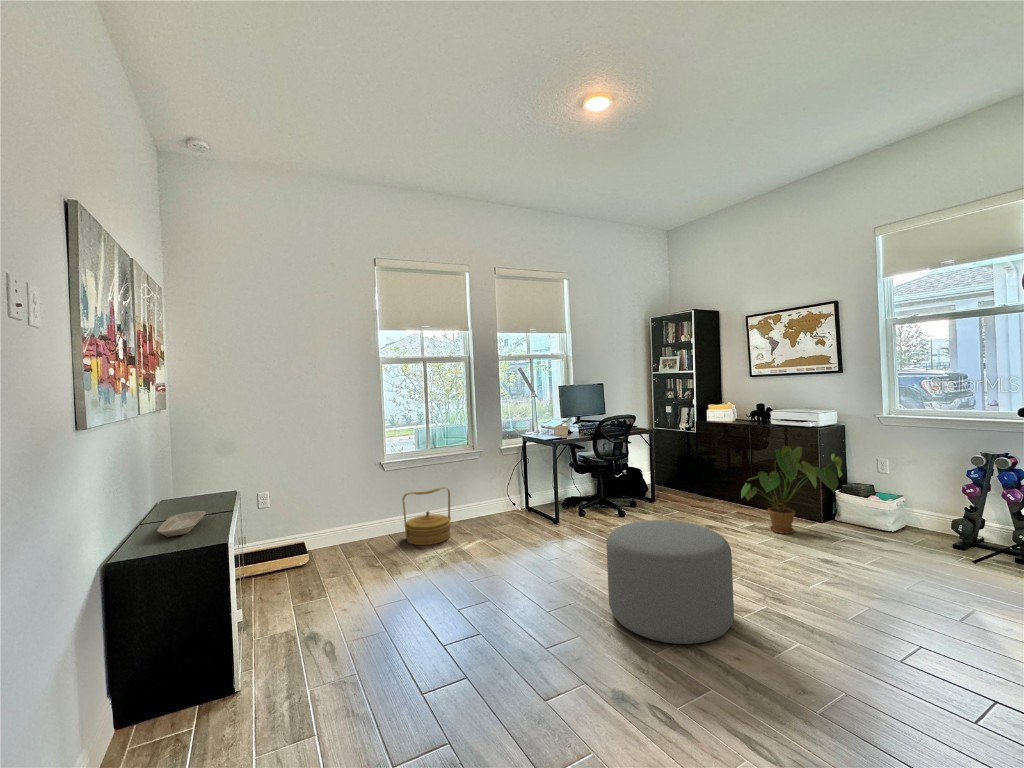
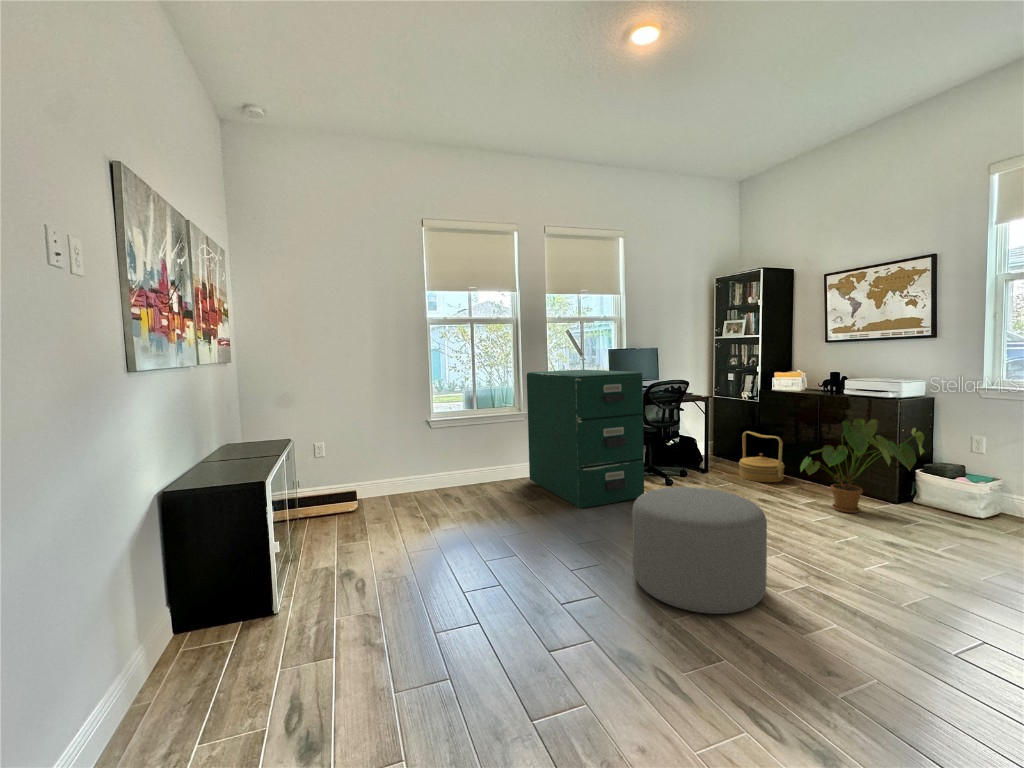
filing cabinet: none [481,406,602,546] -> present [527,369,644,508]
woven basket: present [402,487,451,545] -> present [739,431,784,482]
tray: present [157,511,206,537] -> none [209,453,255,473]

